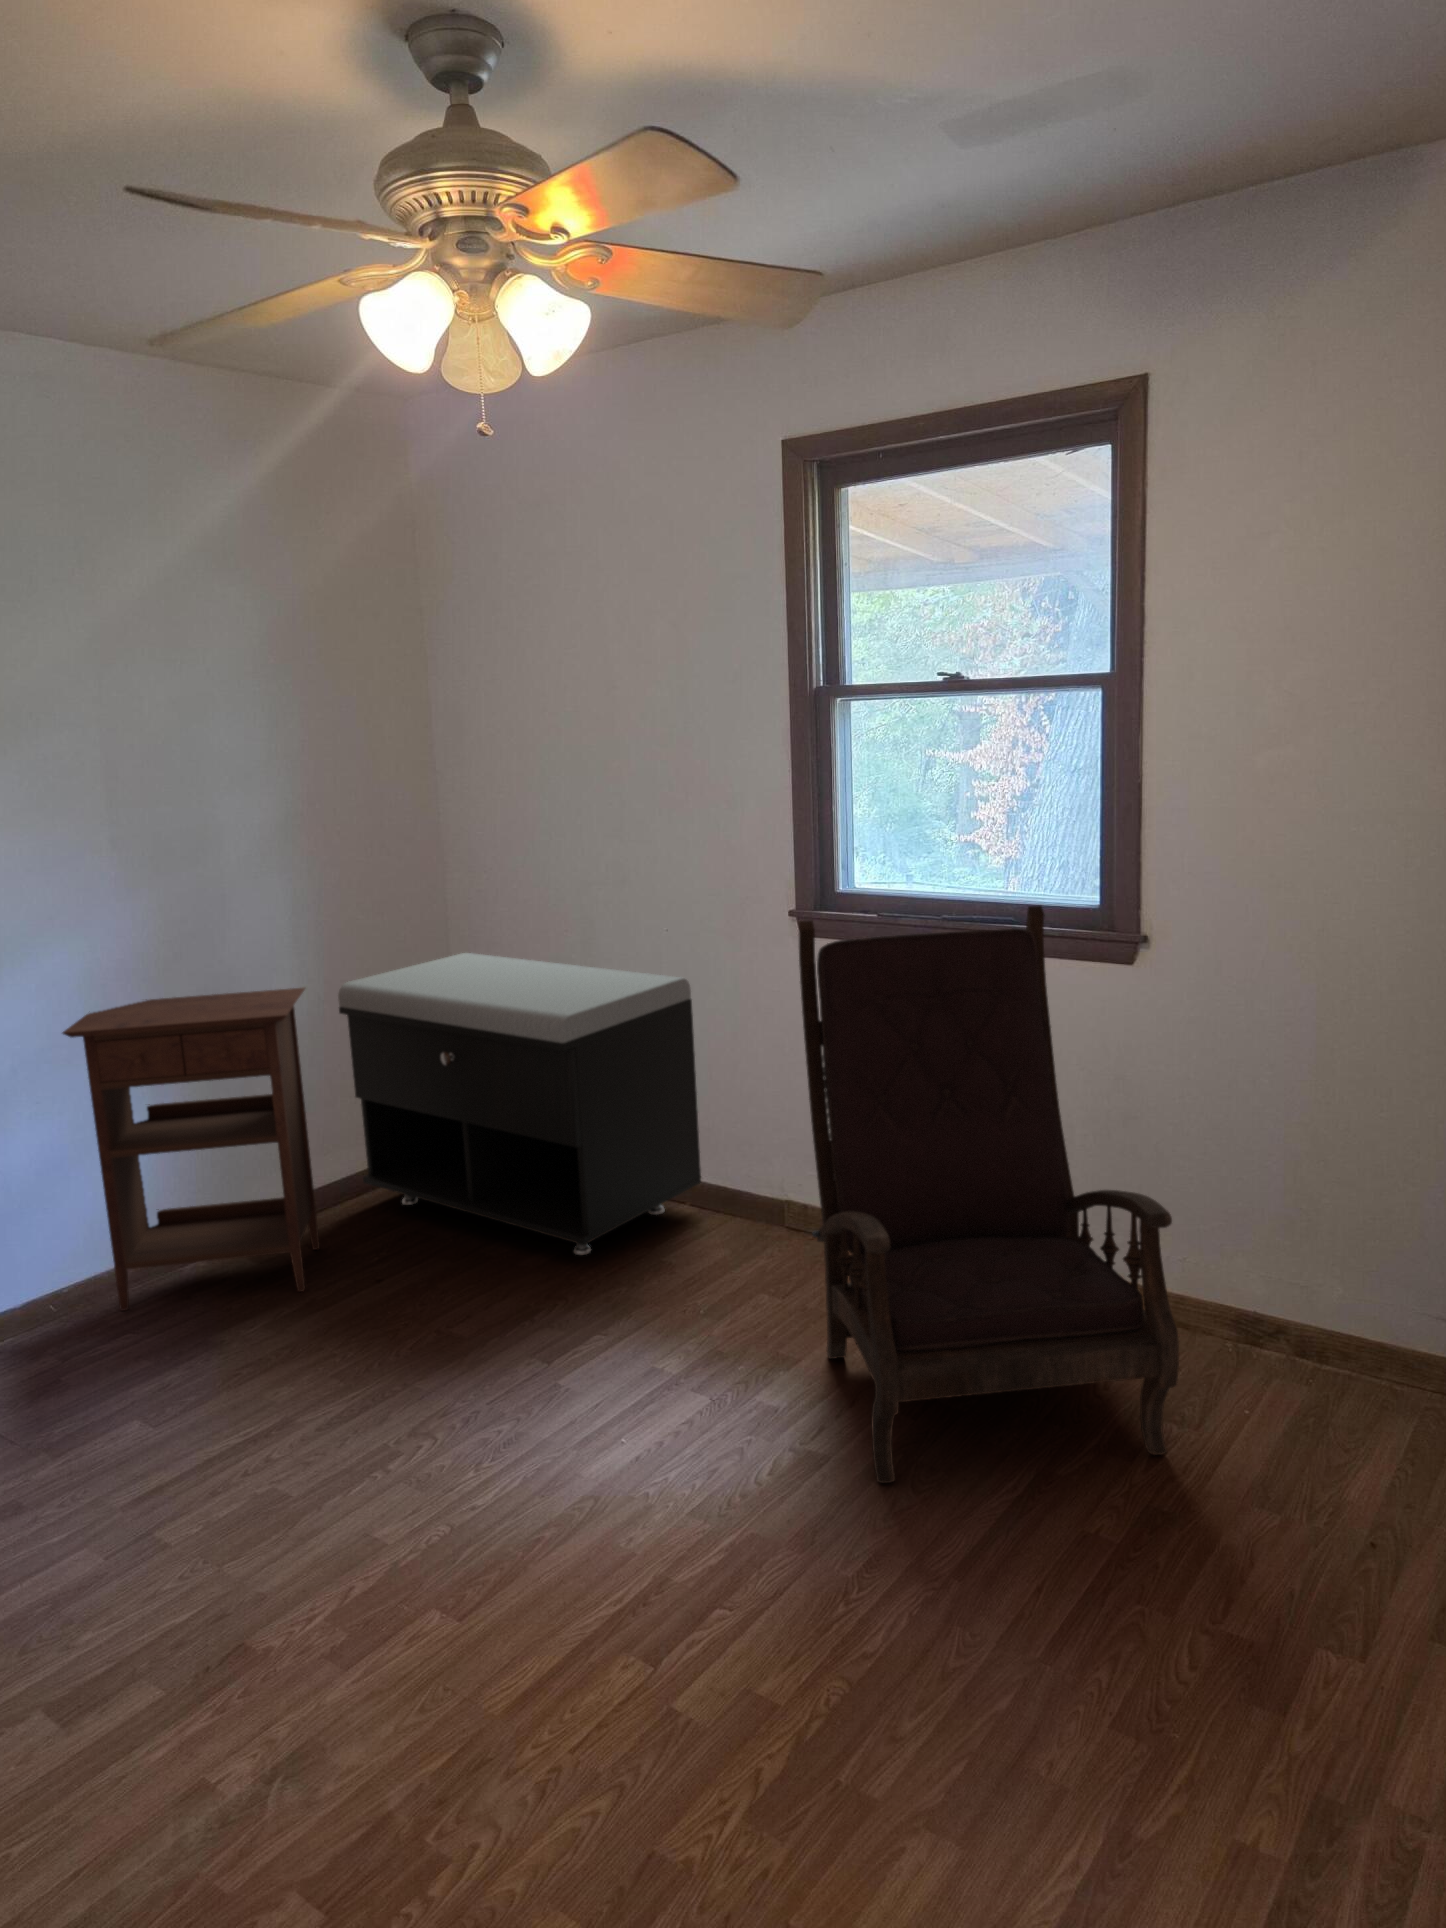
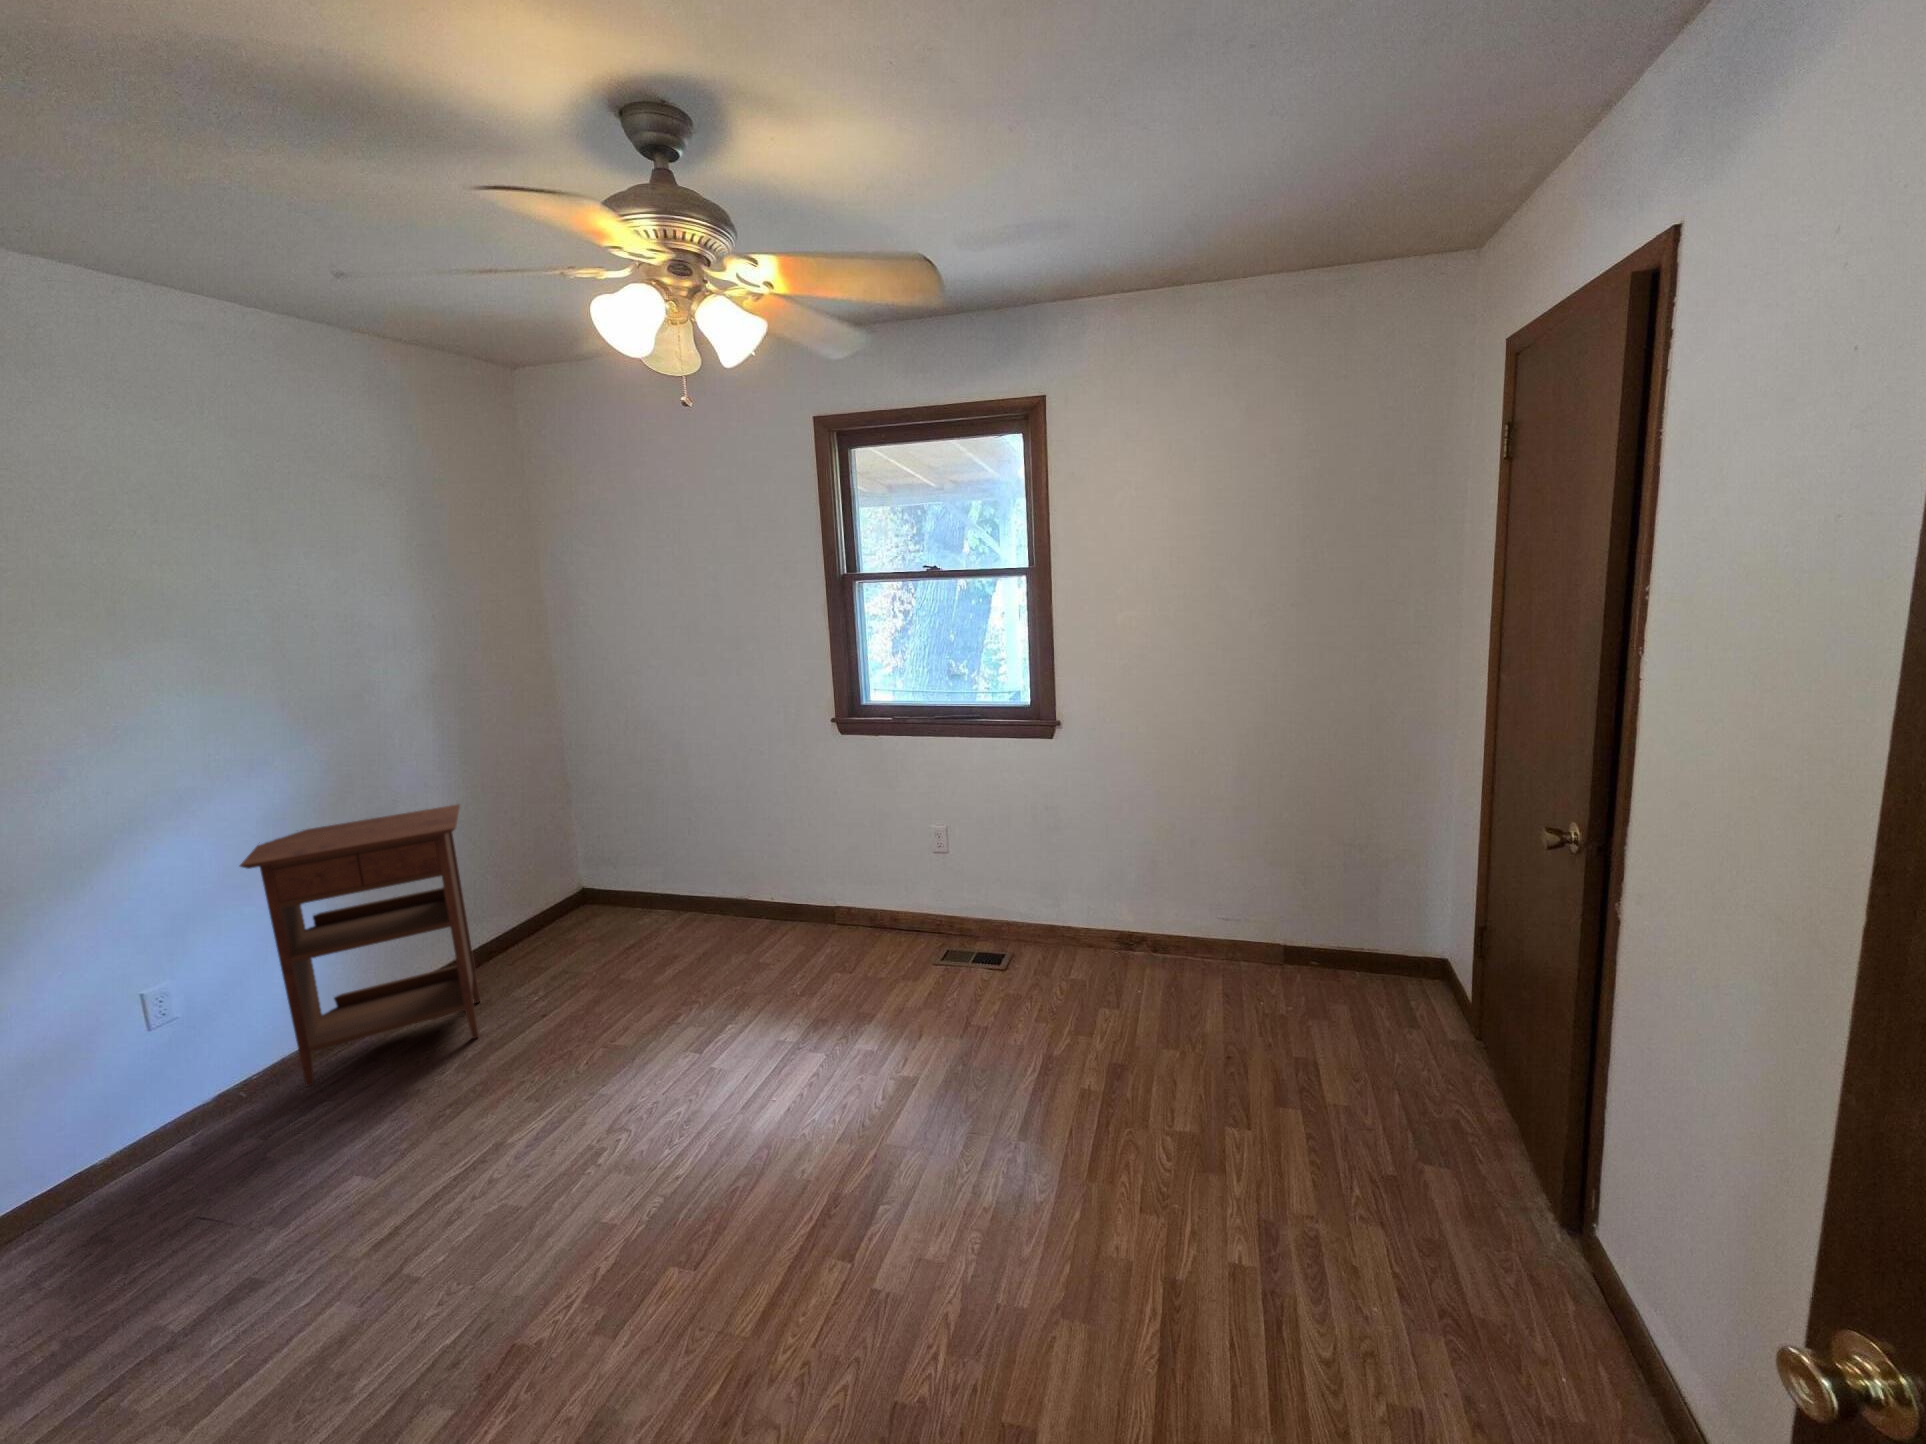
armchair: present [799,906,1179,1483] -> none [855,707,1117,1082]
storage bench: present [338,953,701,1255] -> none [480,765,772,970]

